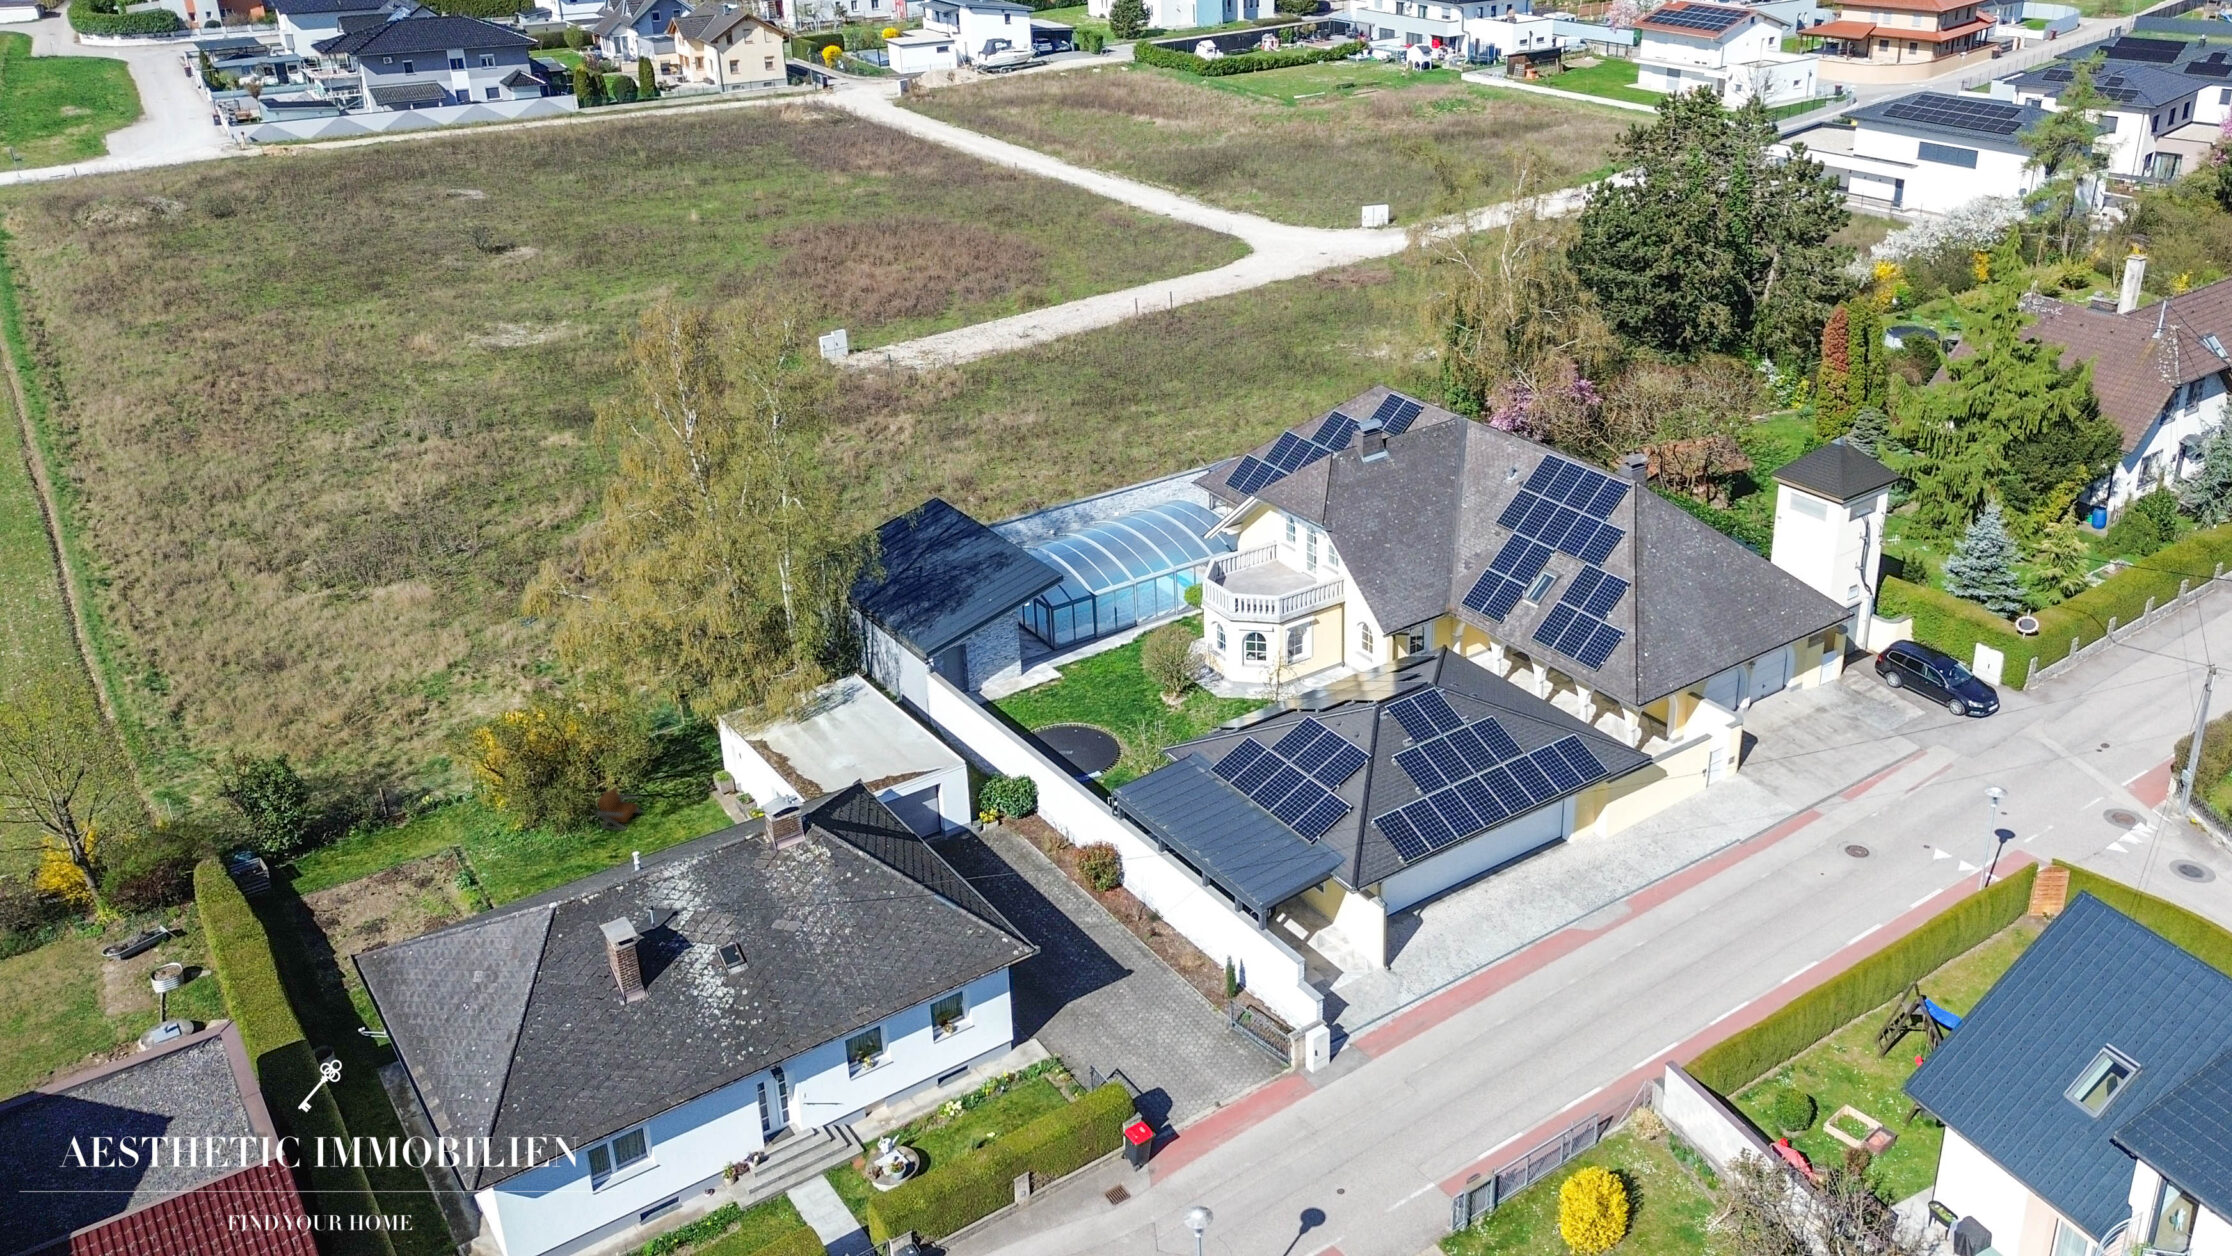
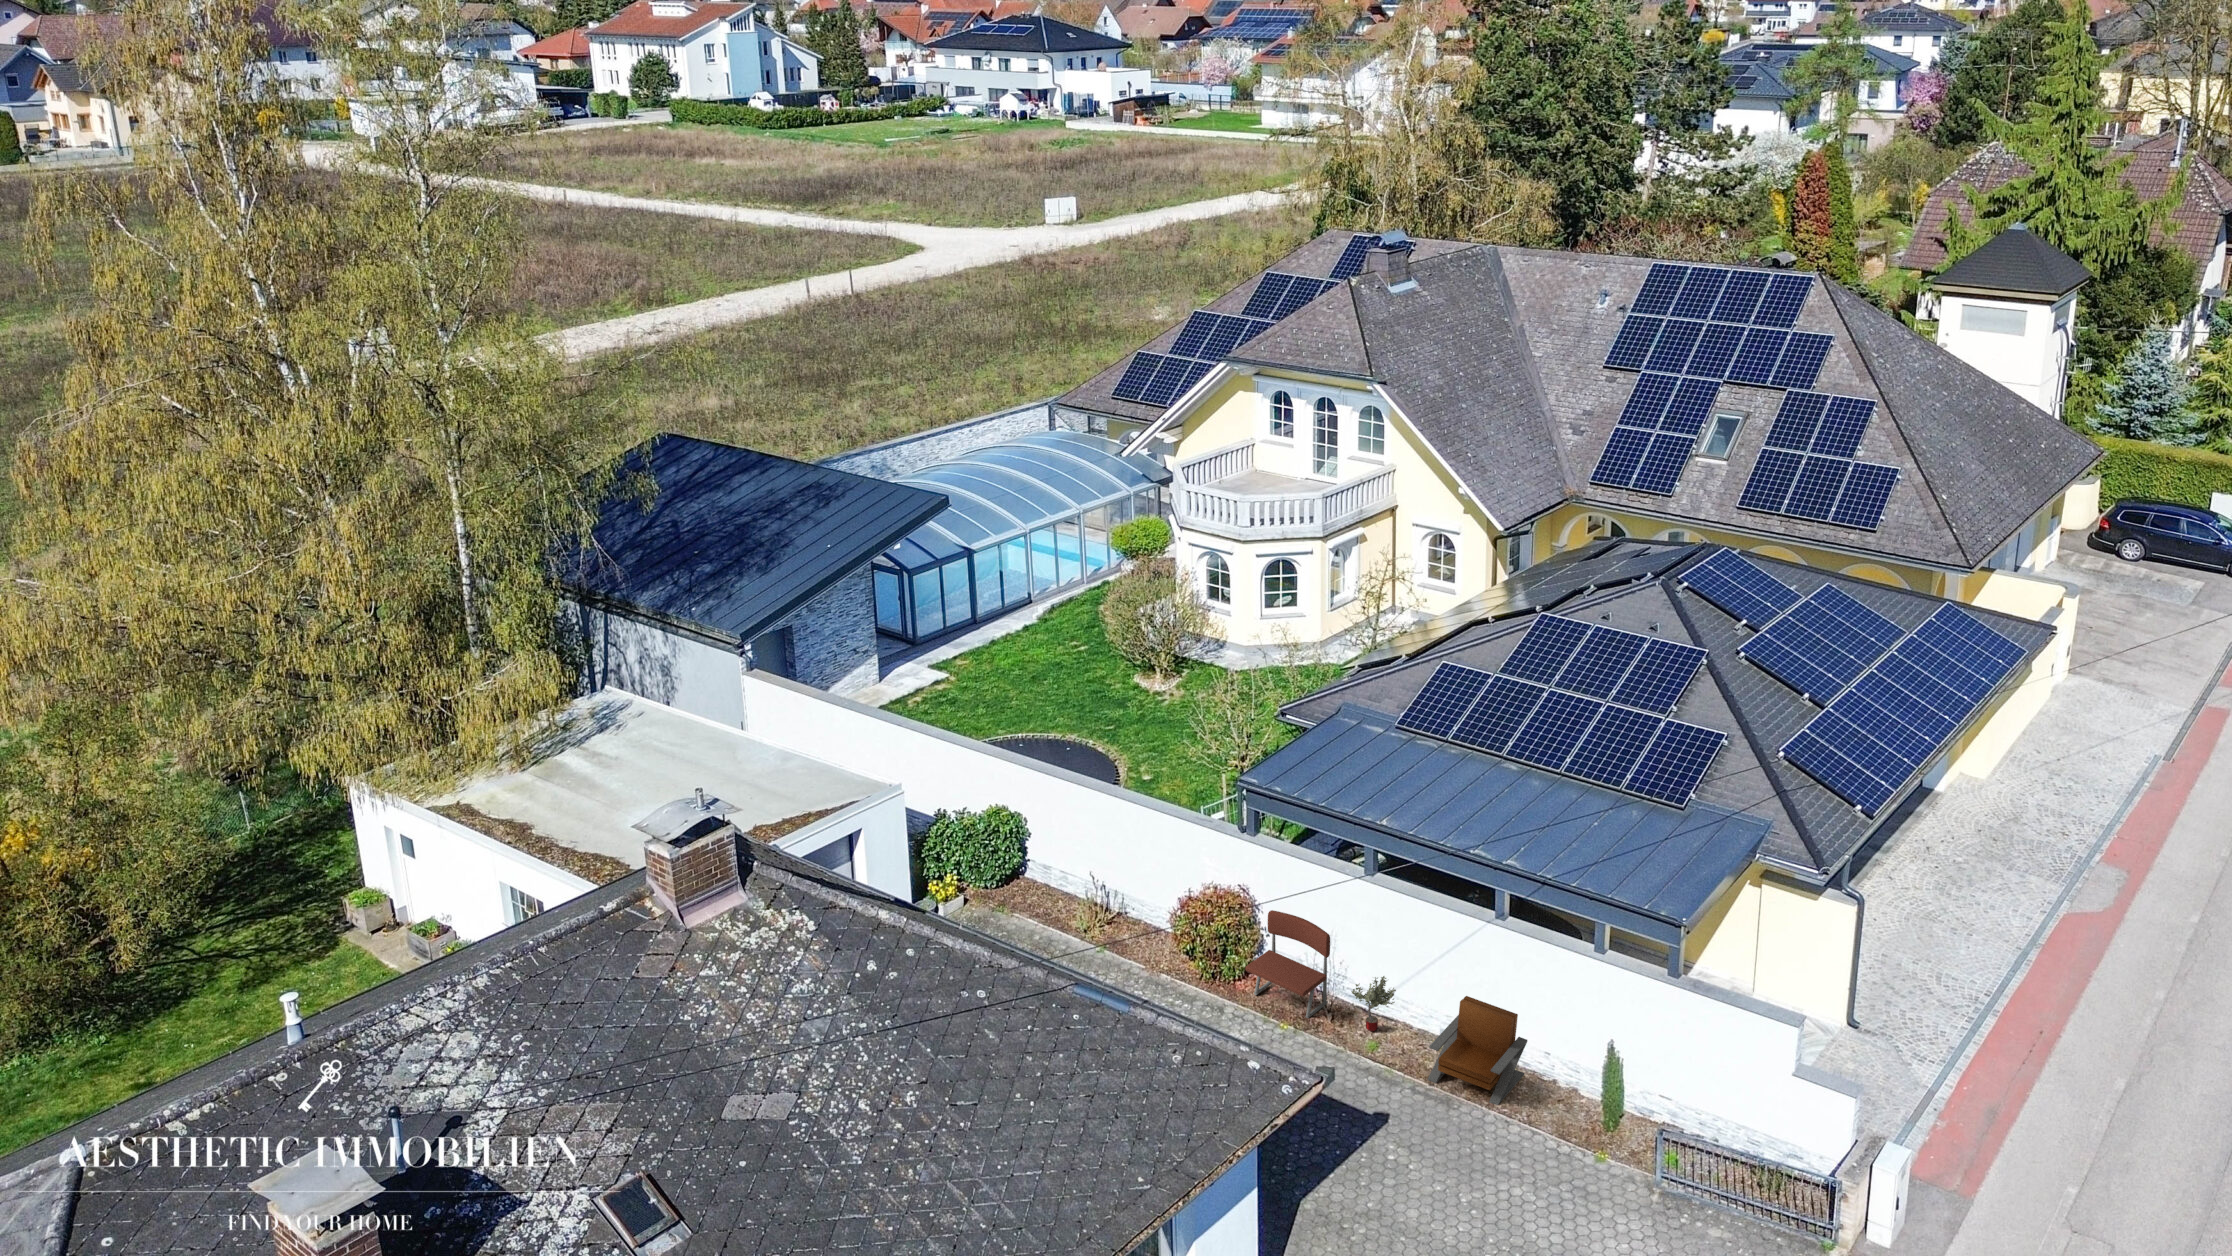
lounge chair: present [596,788,641,831] -> present [1428,996,1527,1105]
bench: none [1102,863,1141,922] -> present [1245,910,1330,1018]

